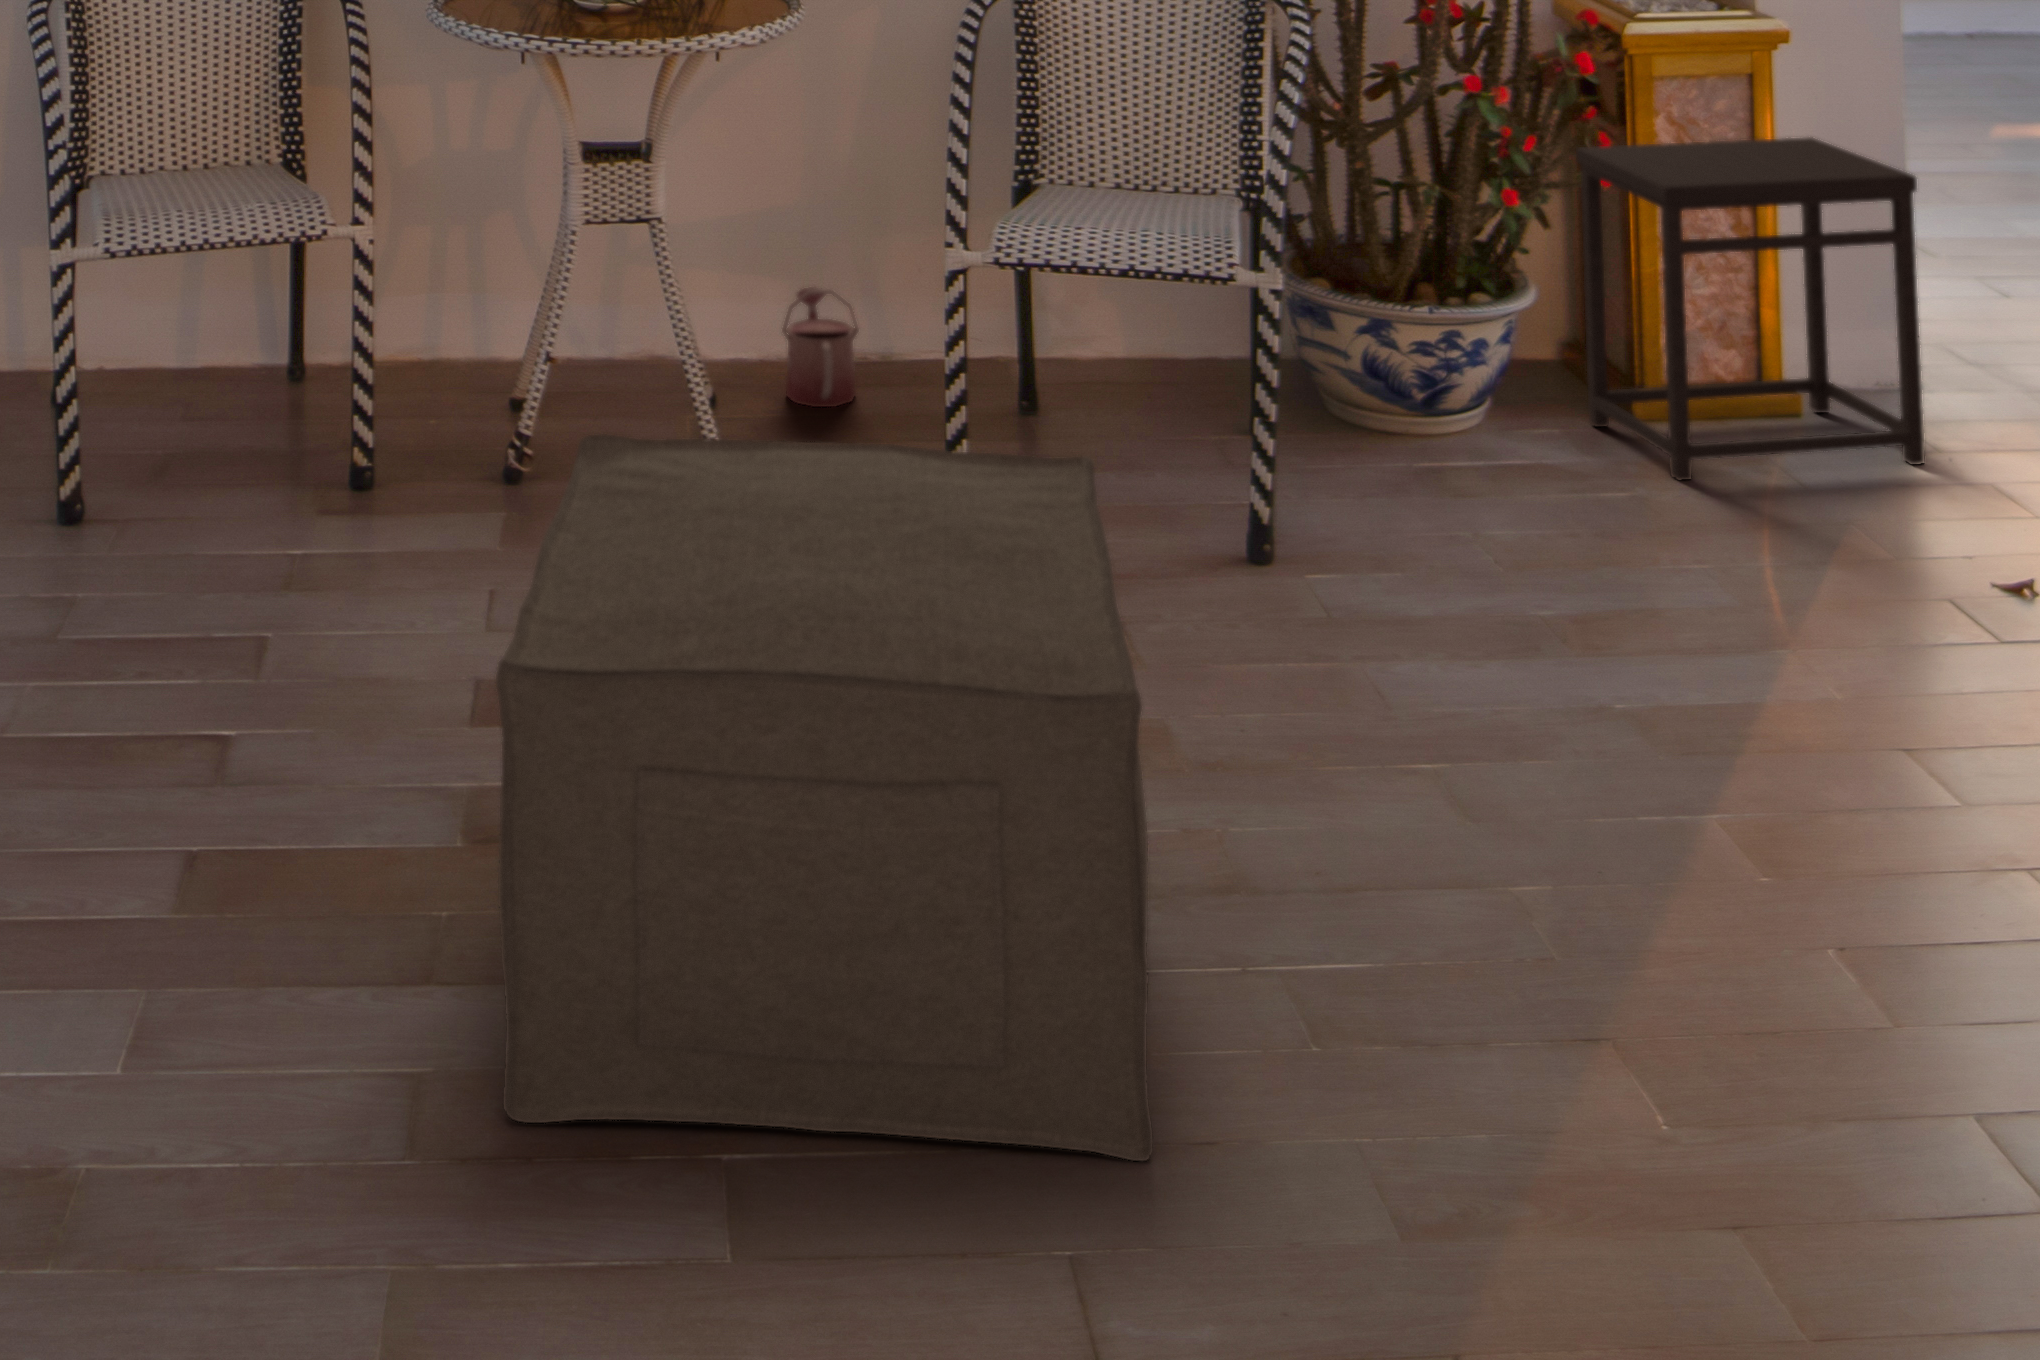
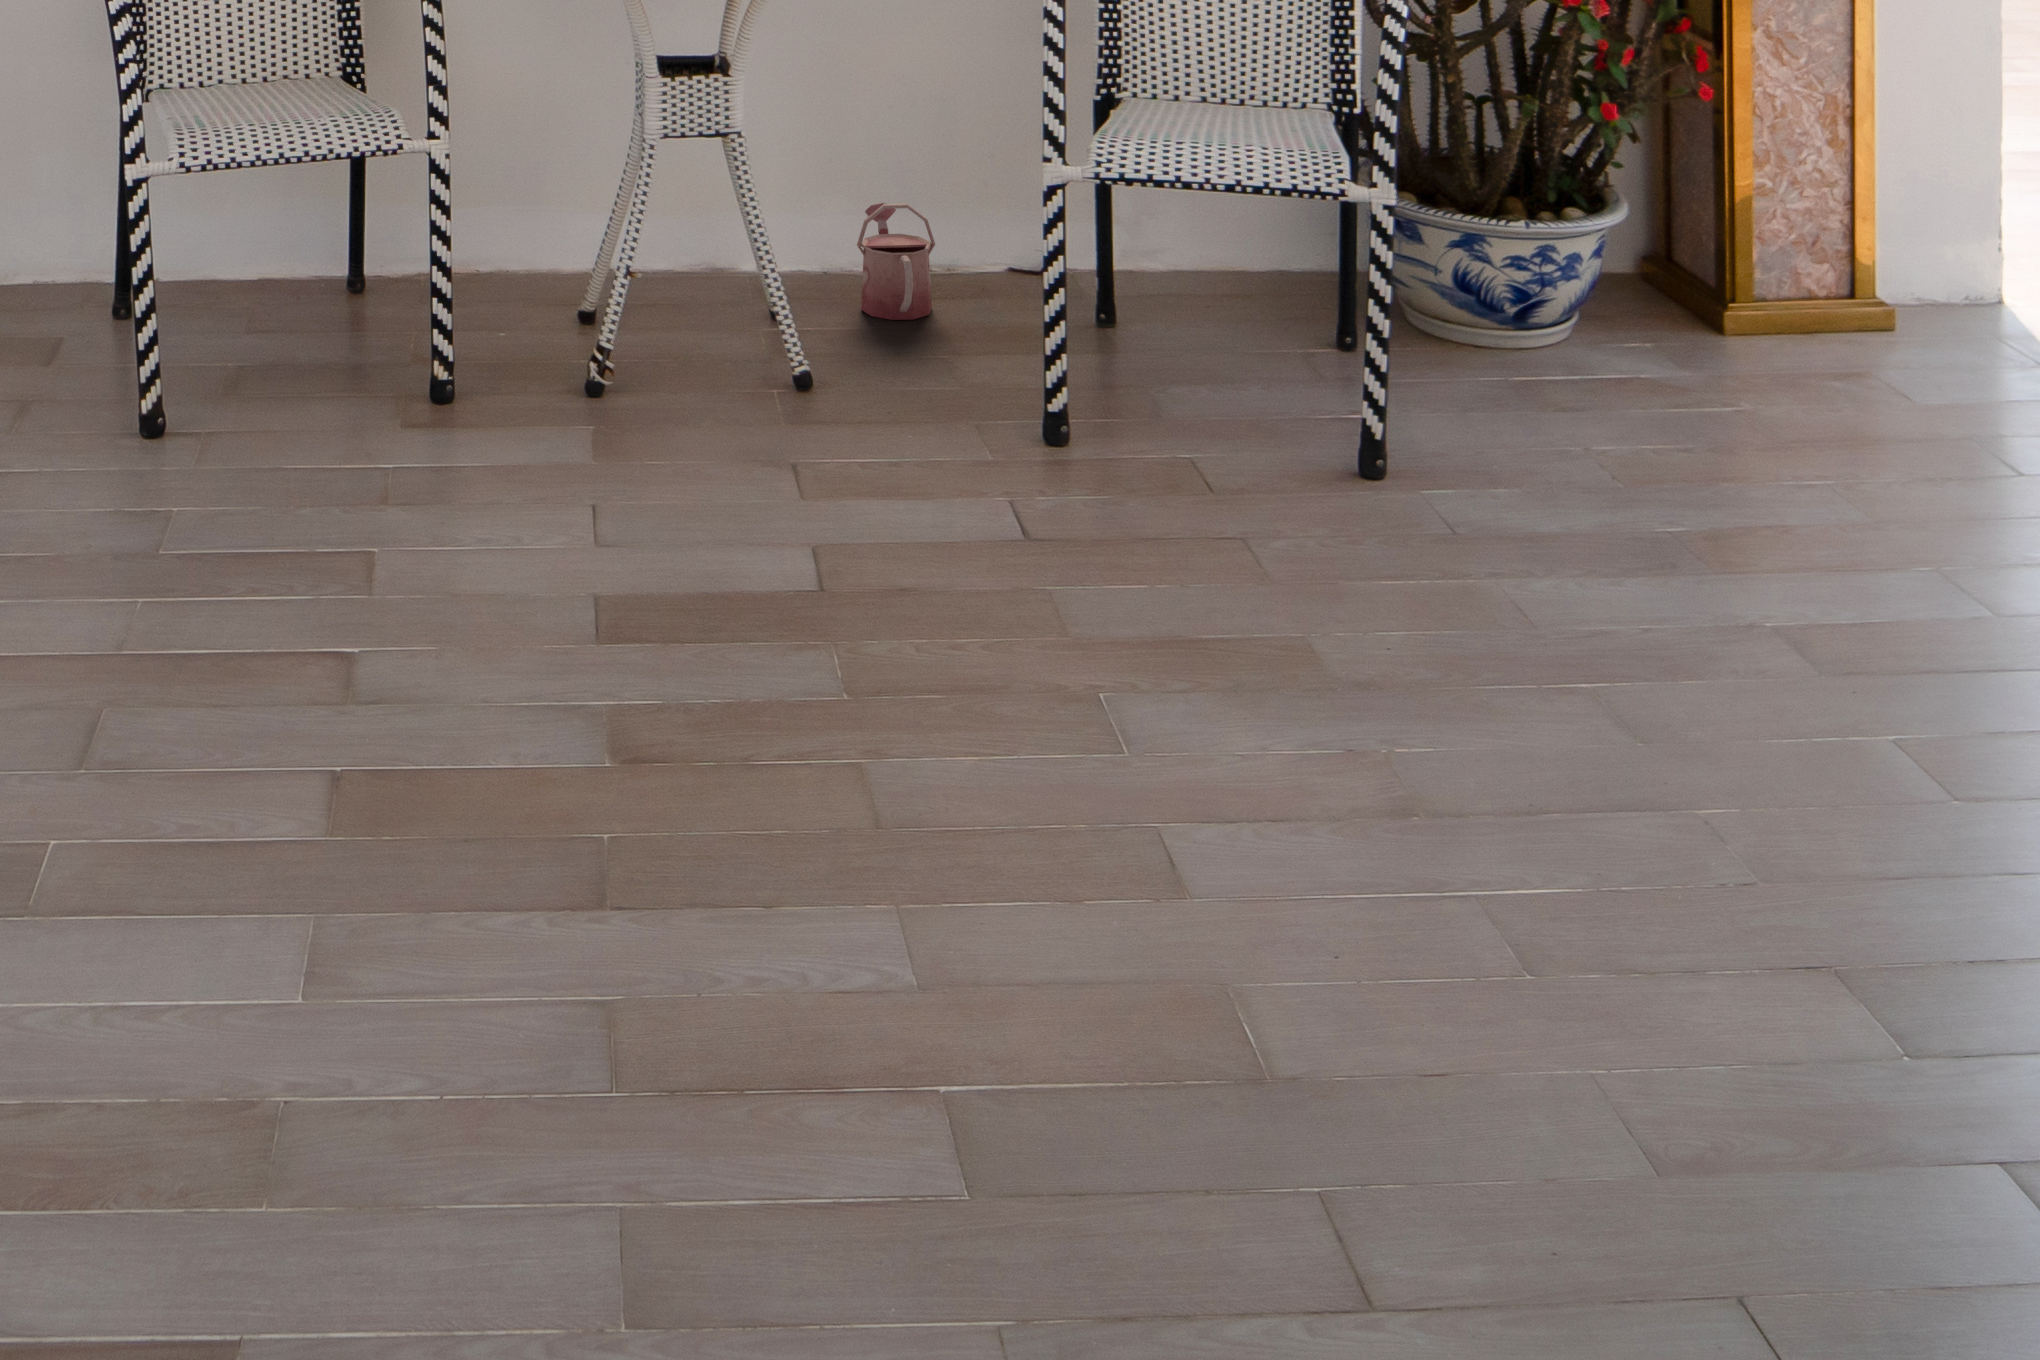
side table: present [1576,137,1925,480] -> none [1672,45,2026,381]
ottoman: present [496,434,1153,1161] -> none [728,320,1387,989]

